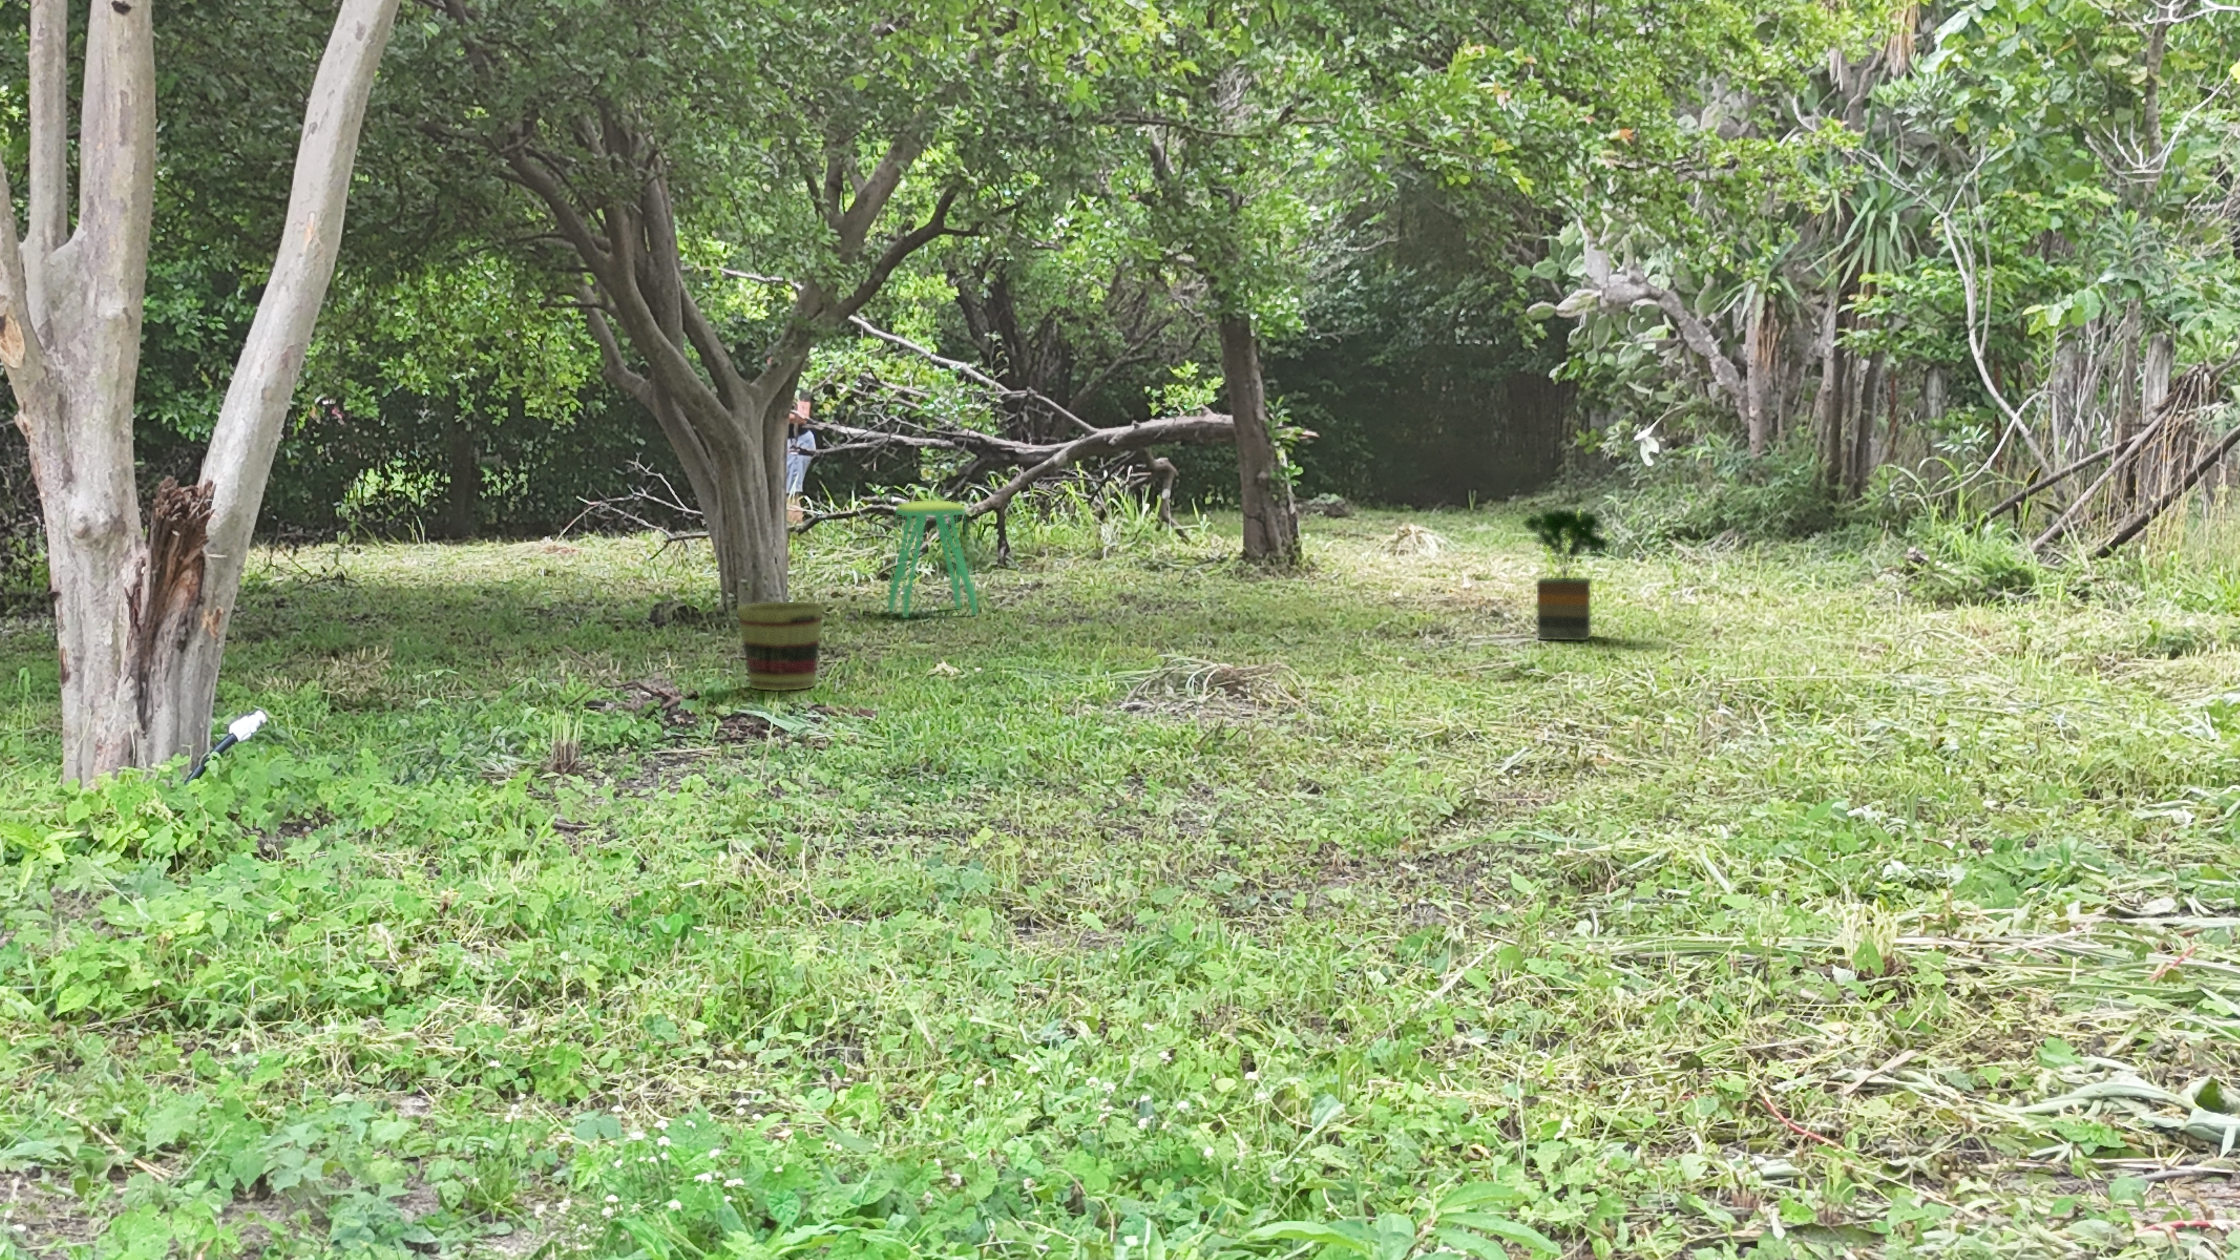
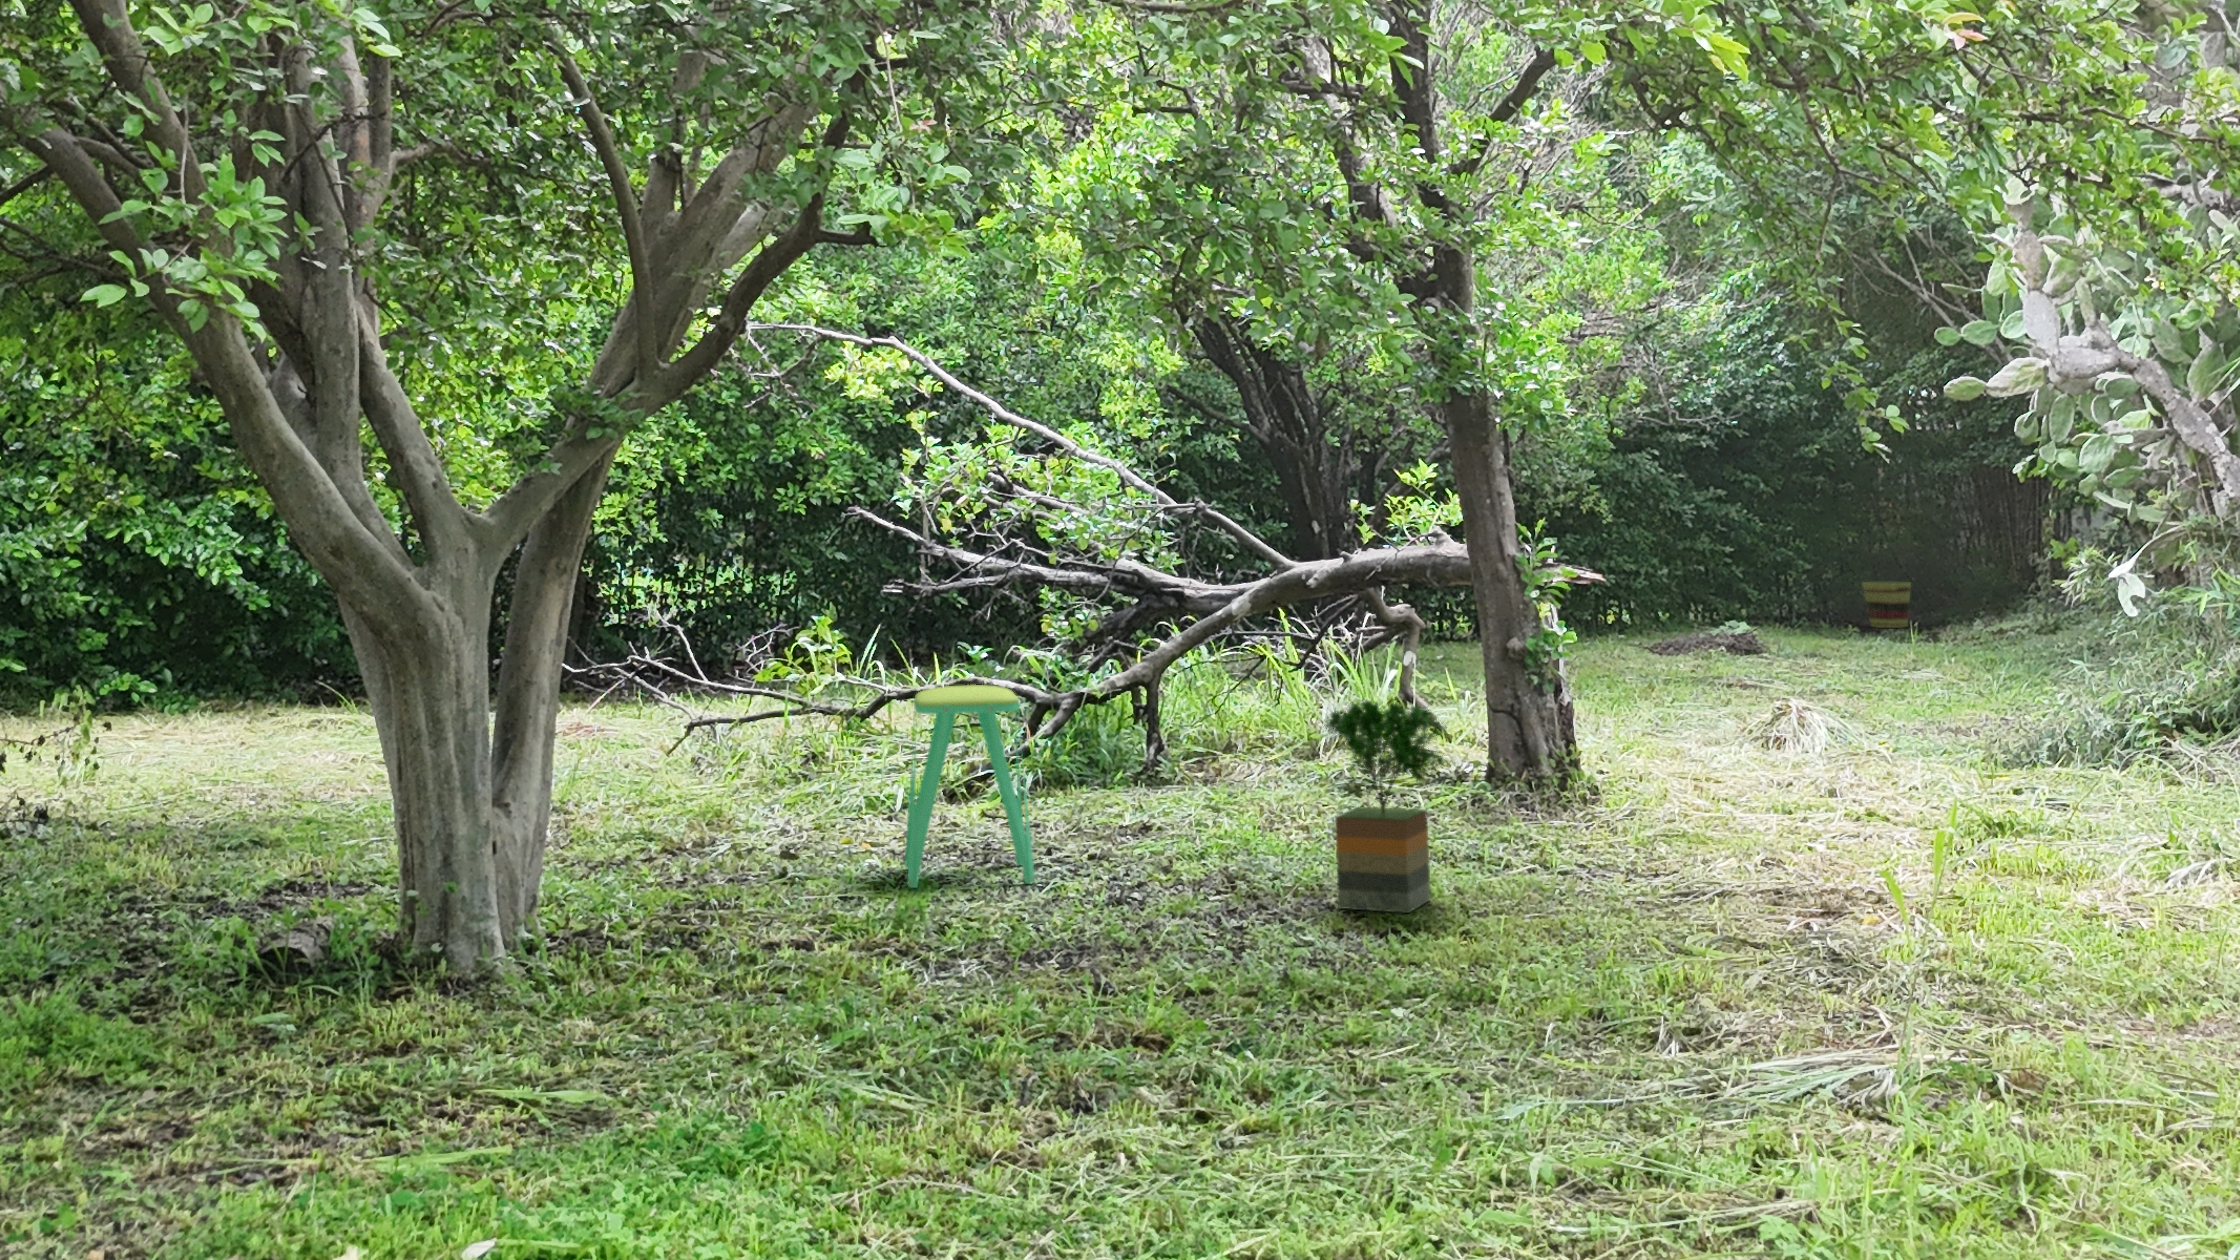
potted tree: present [1524,510,1609,640] -> present [1324,700,1447,913]
basket: present [737,602,824,691] -> present [1862,582,1911,628]

